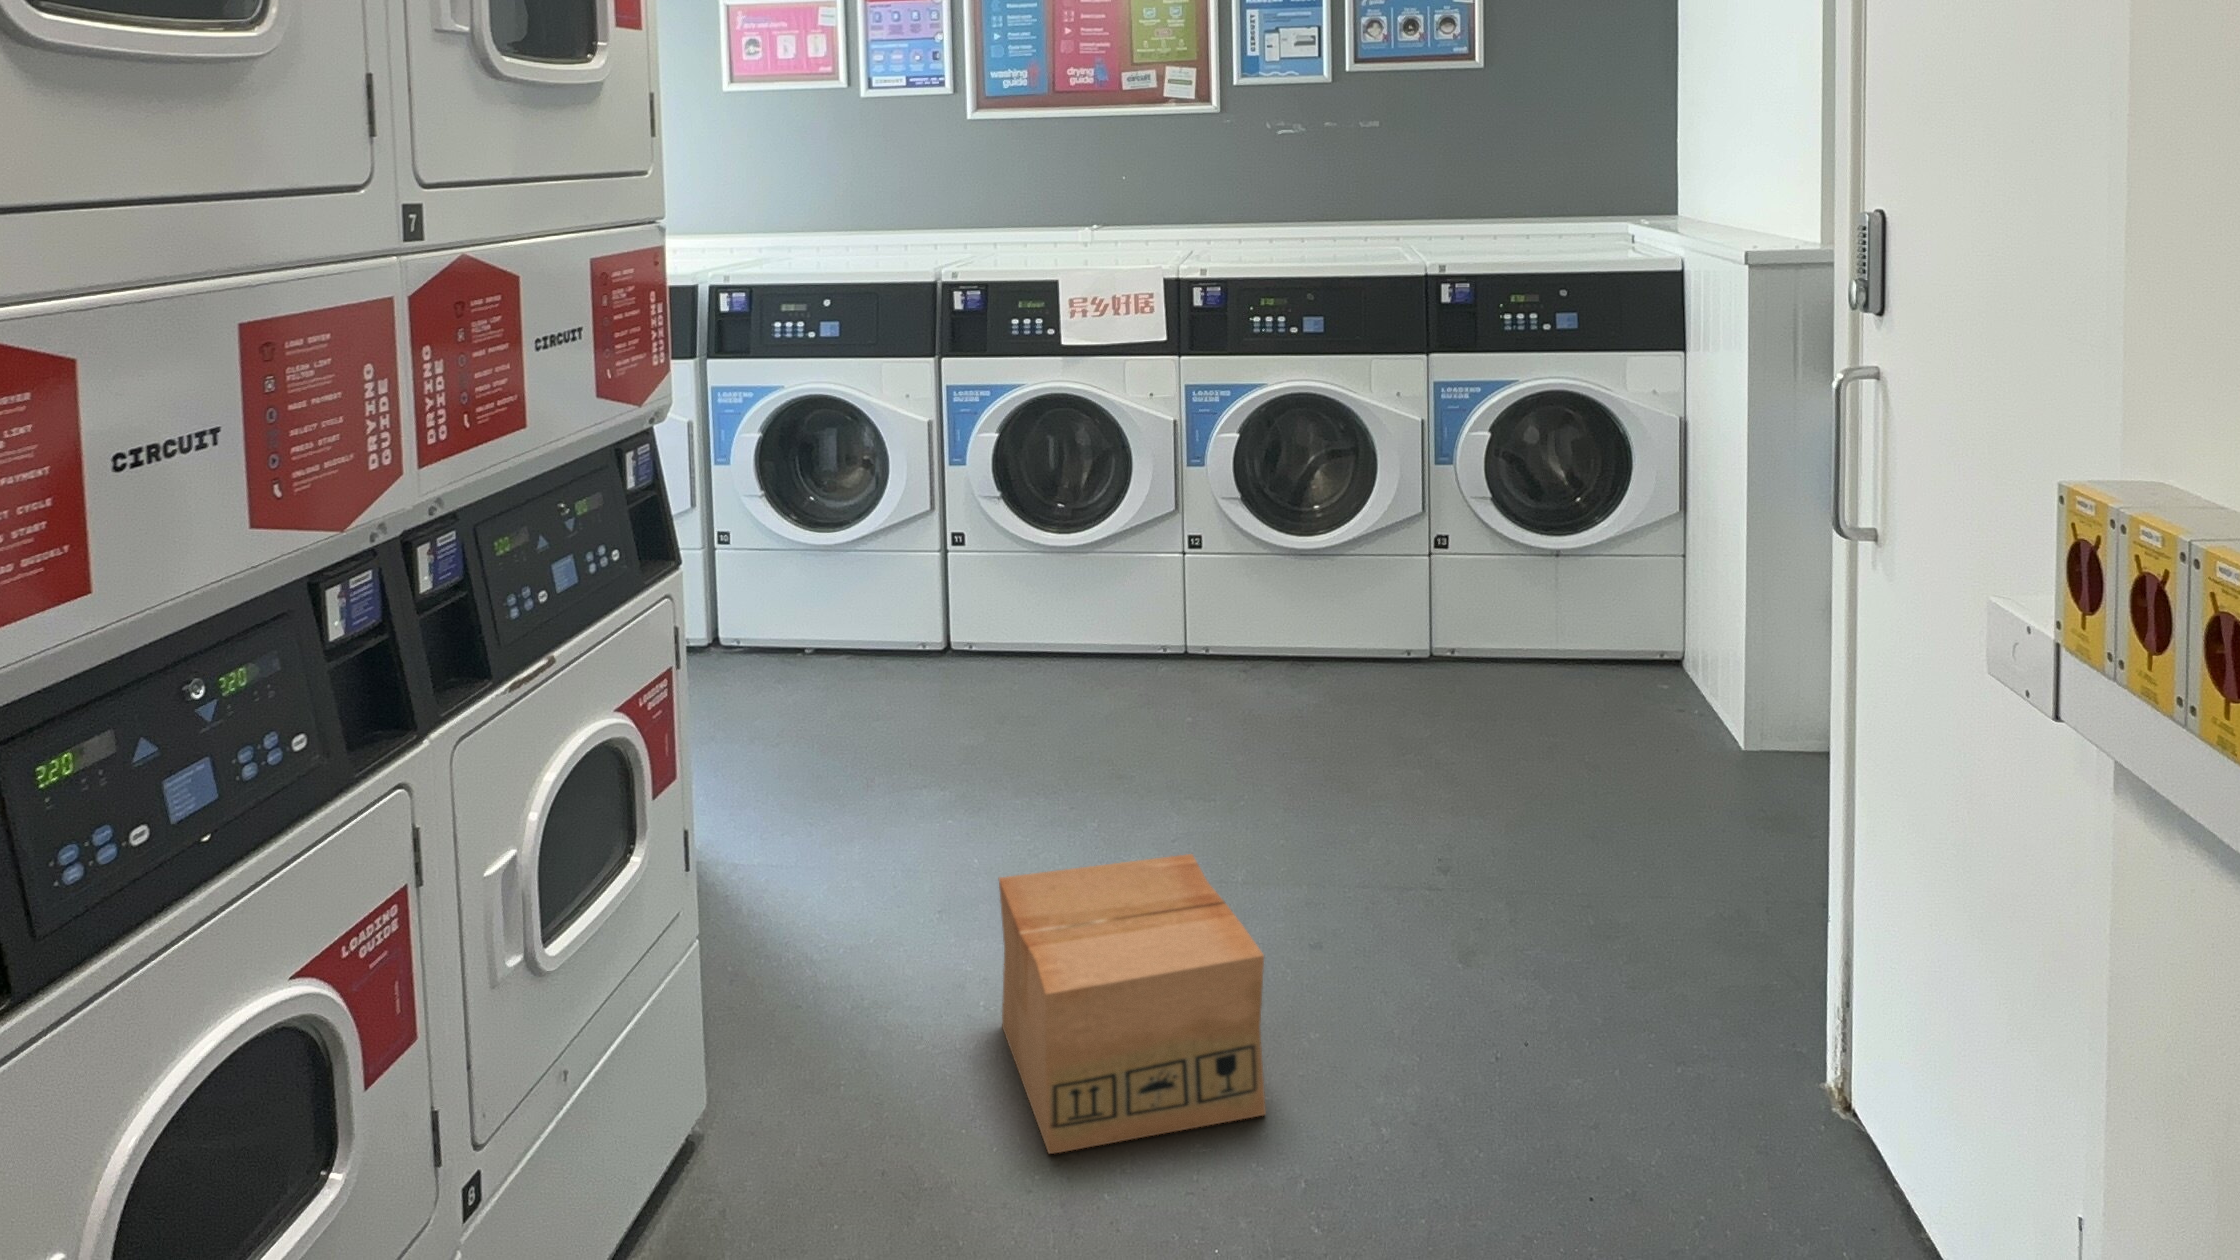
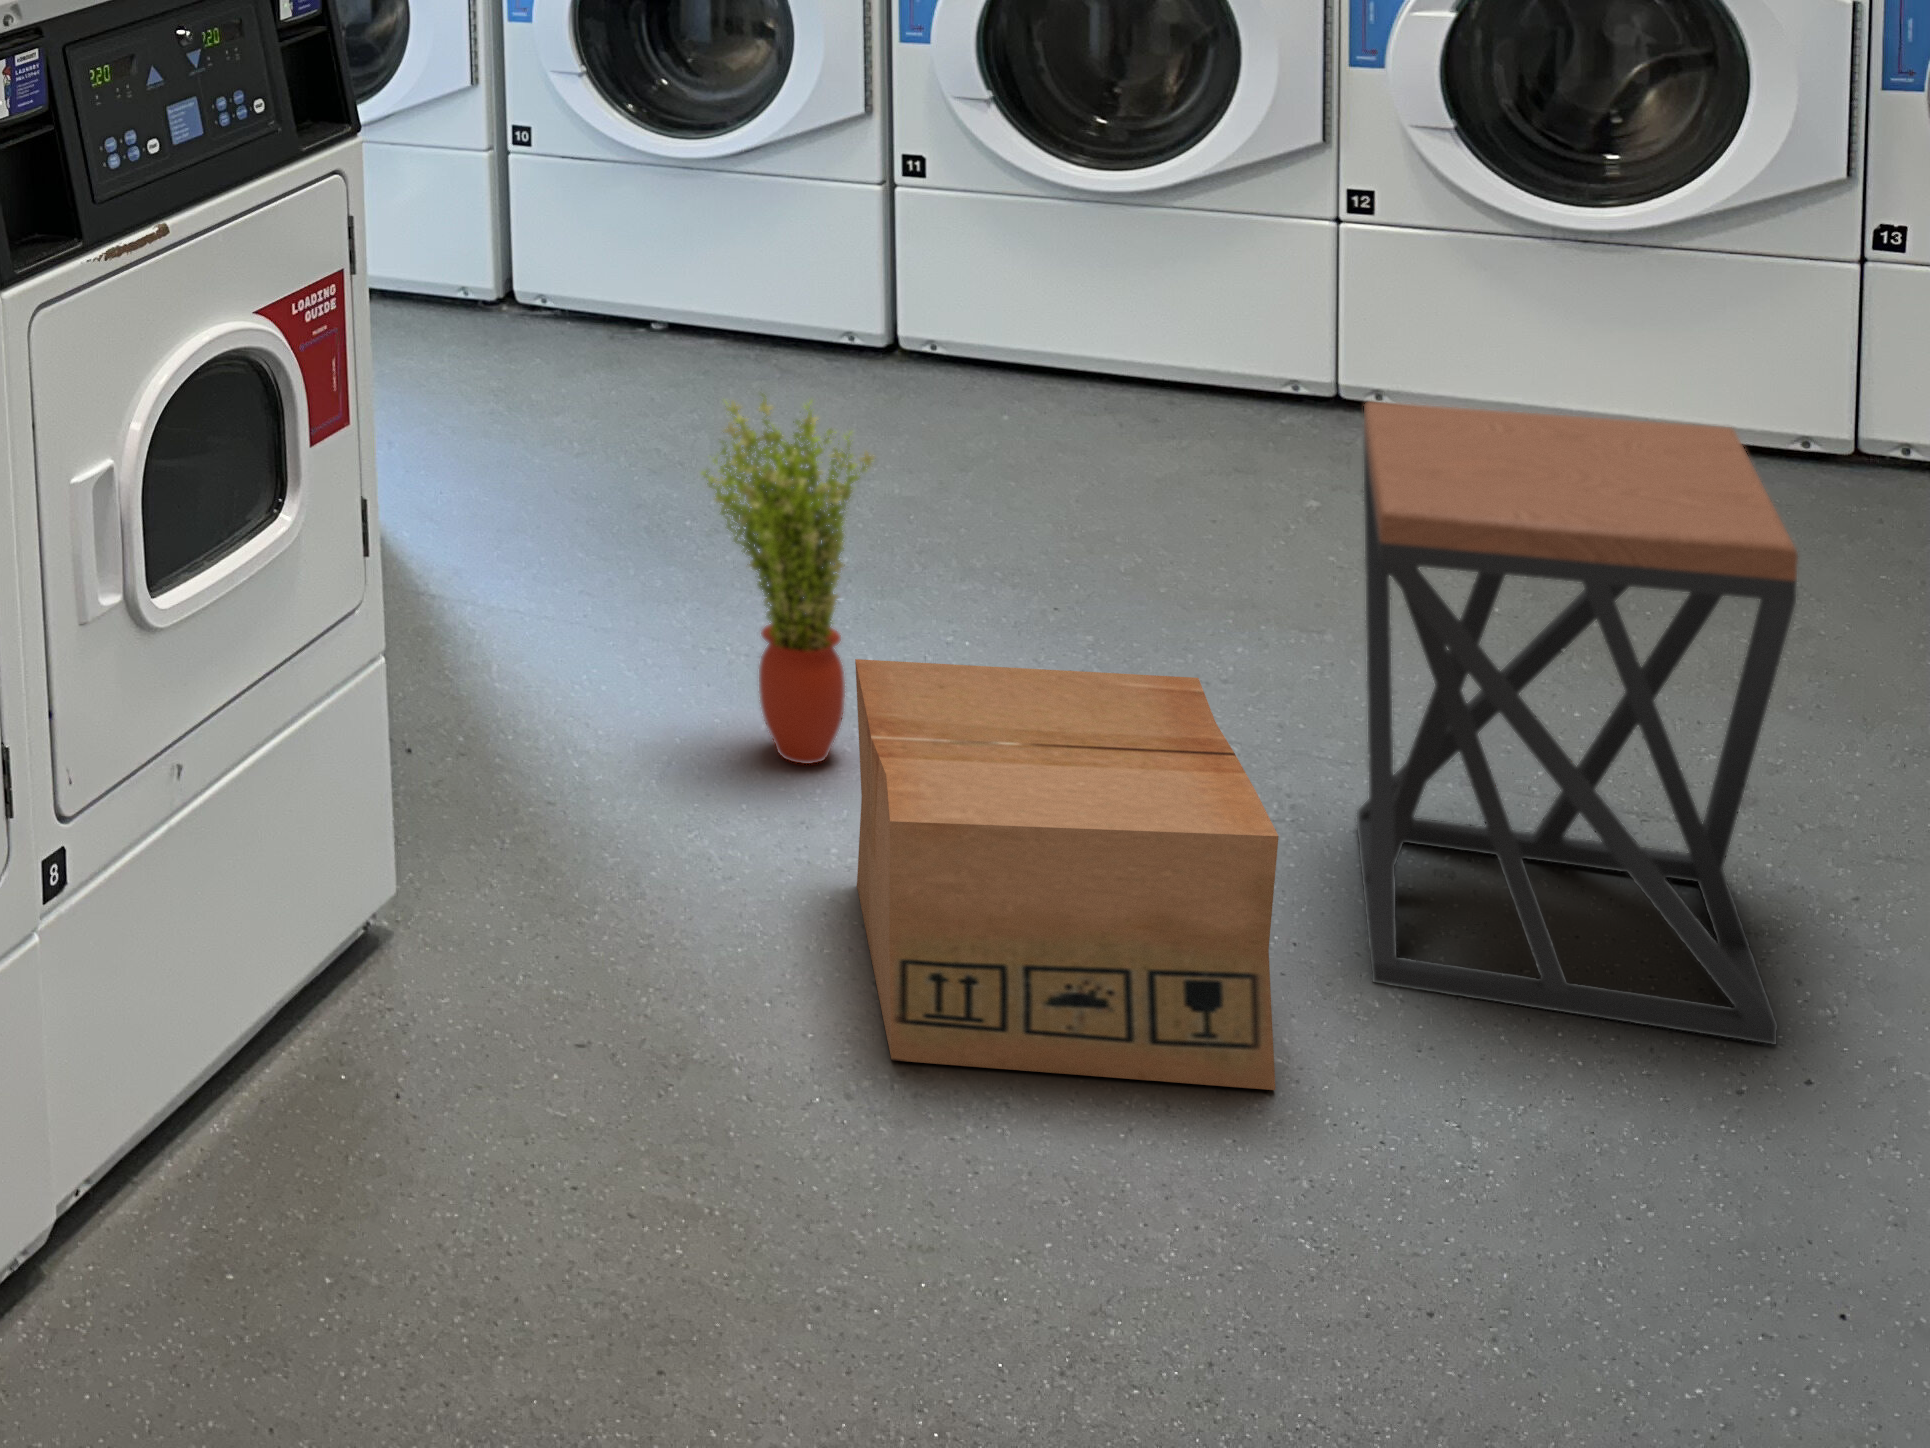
stool: none [1260,663,1495,1025] -> present [1357,402,1798,1044]
potted plant: none [887,705,994,944] -> present [702,396,874,764]

